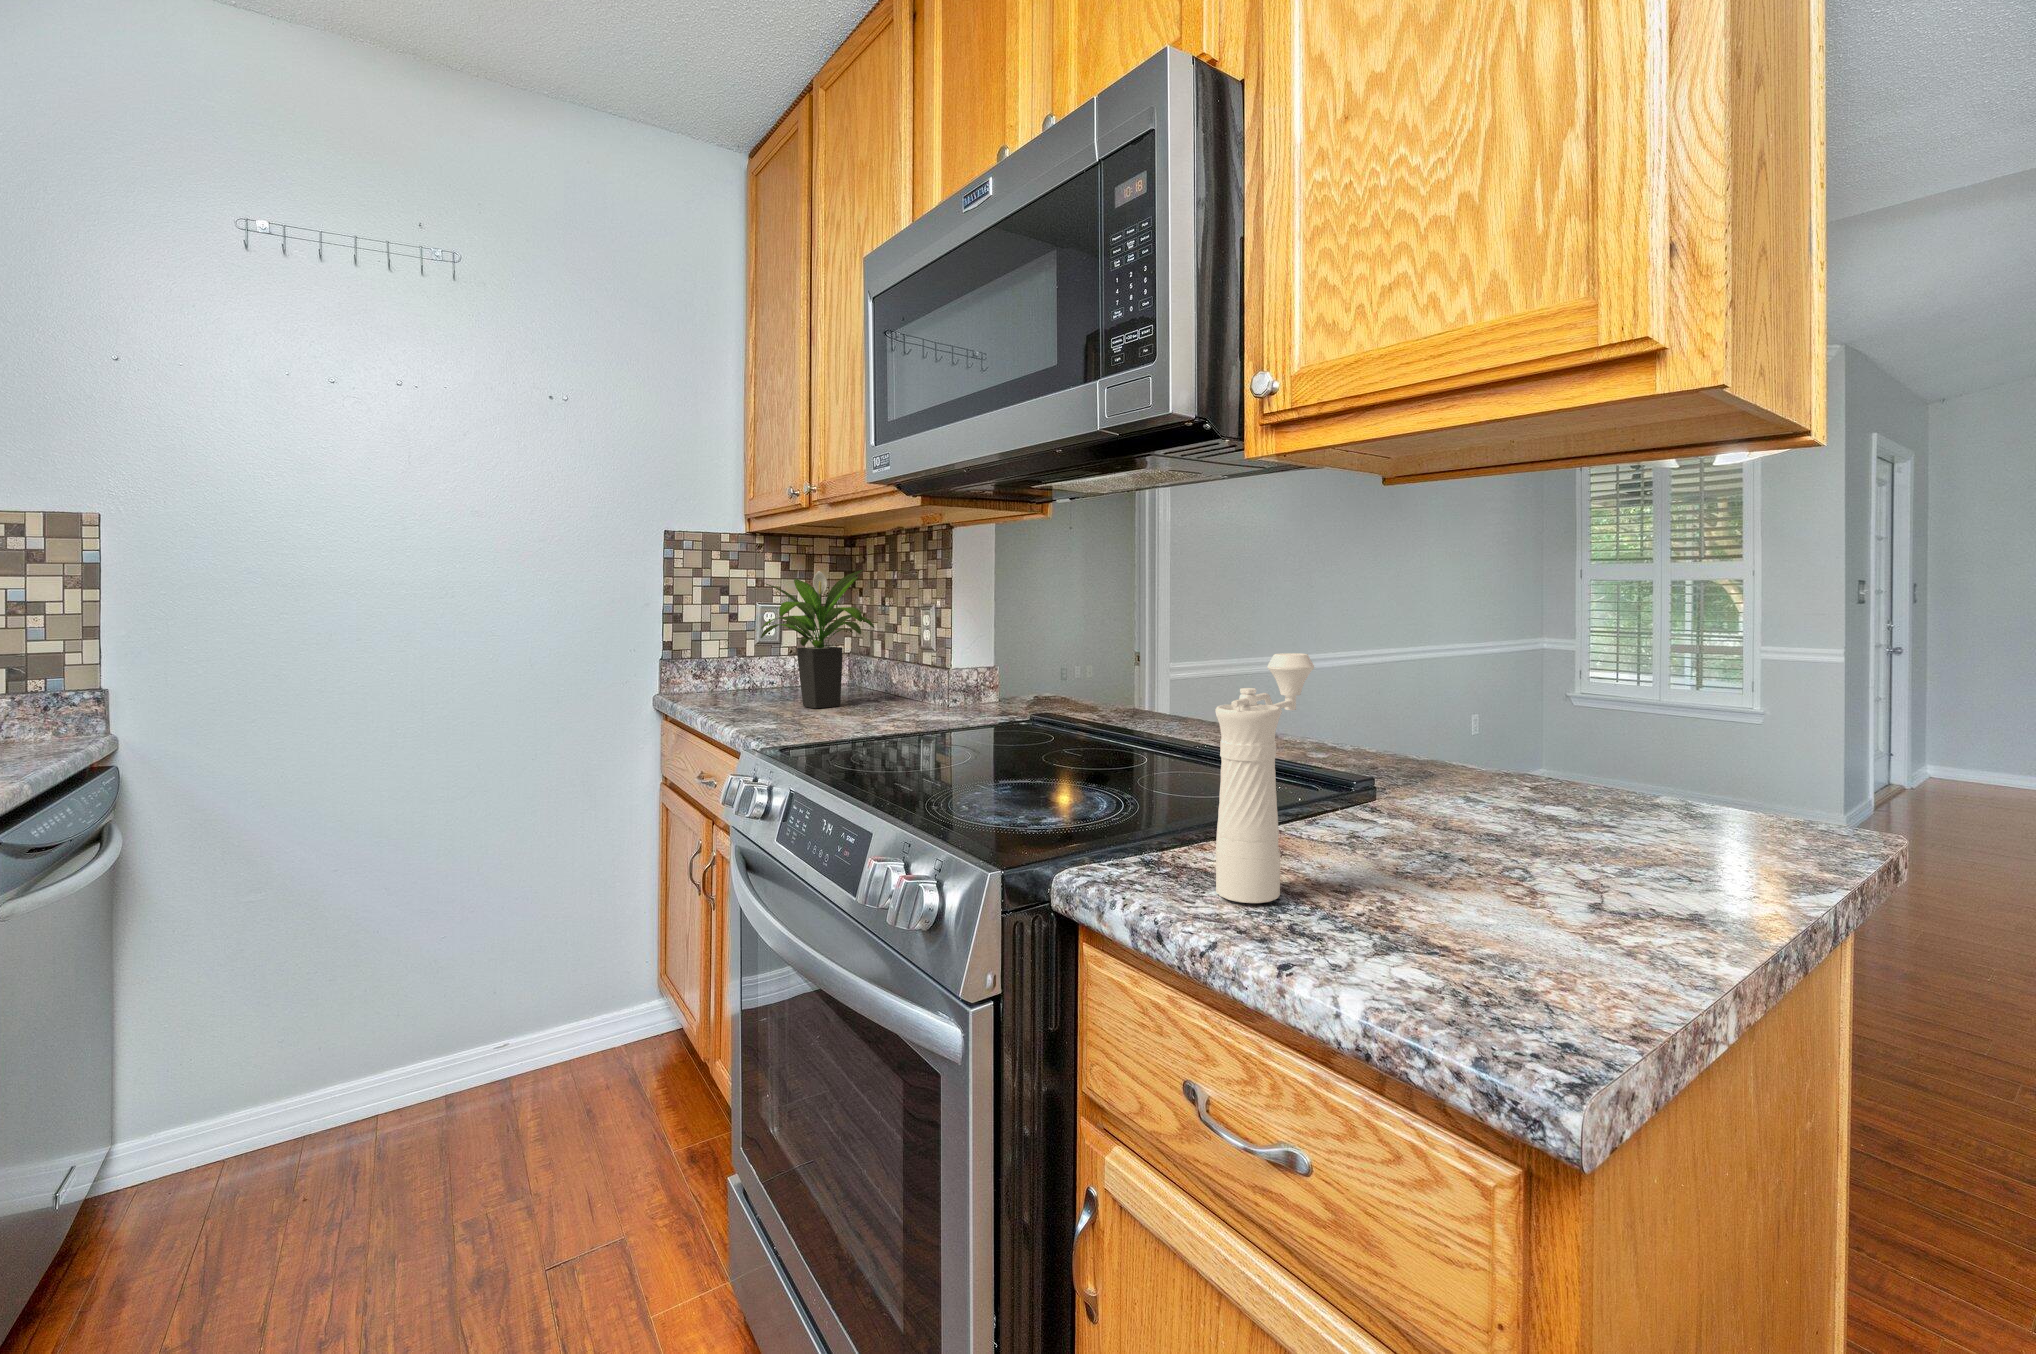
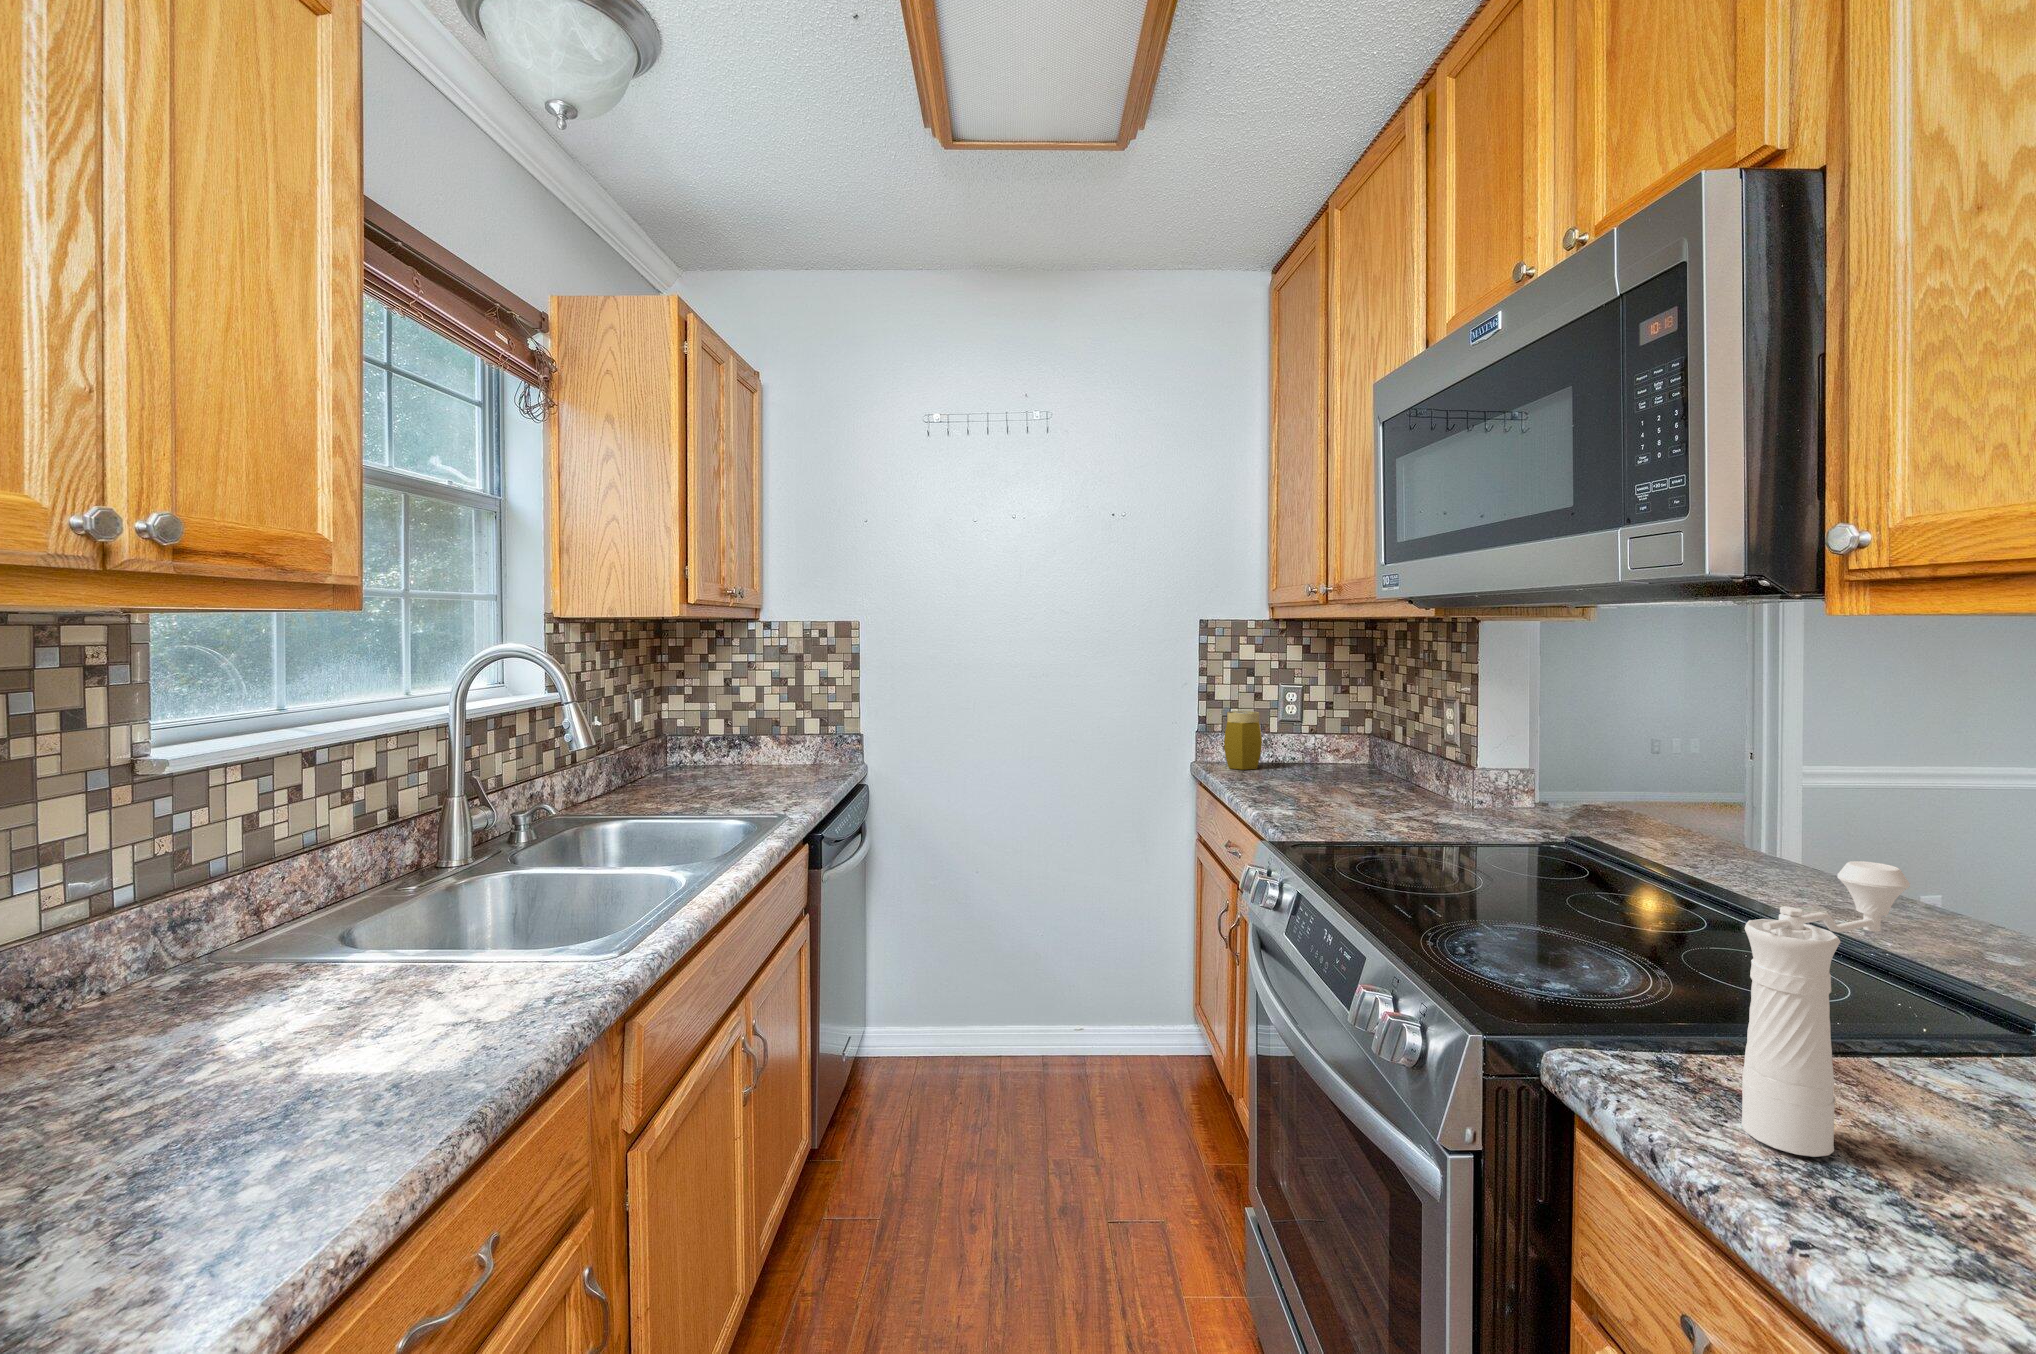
potted plant: present [761,569,874,708] -> none [1281,664,1393,794]
jar: none [697,634,739,697] -> present [1224,711,1262,770]

